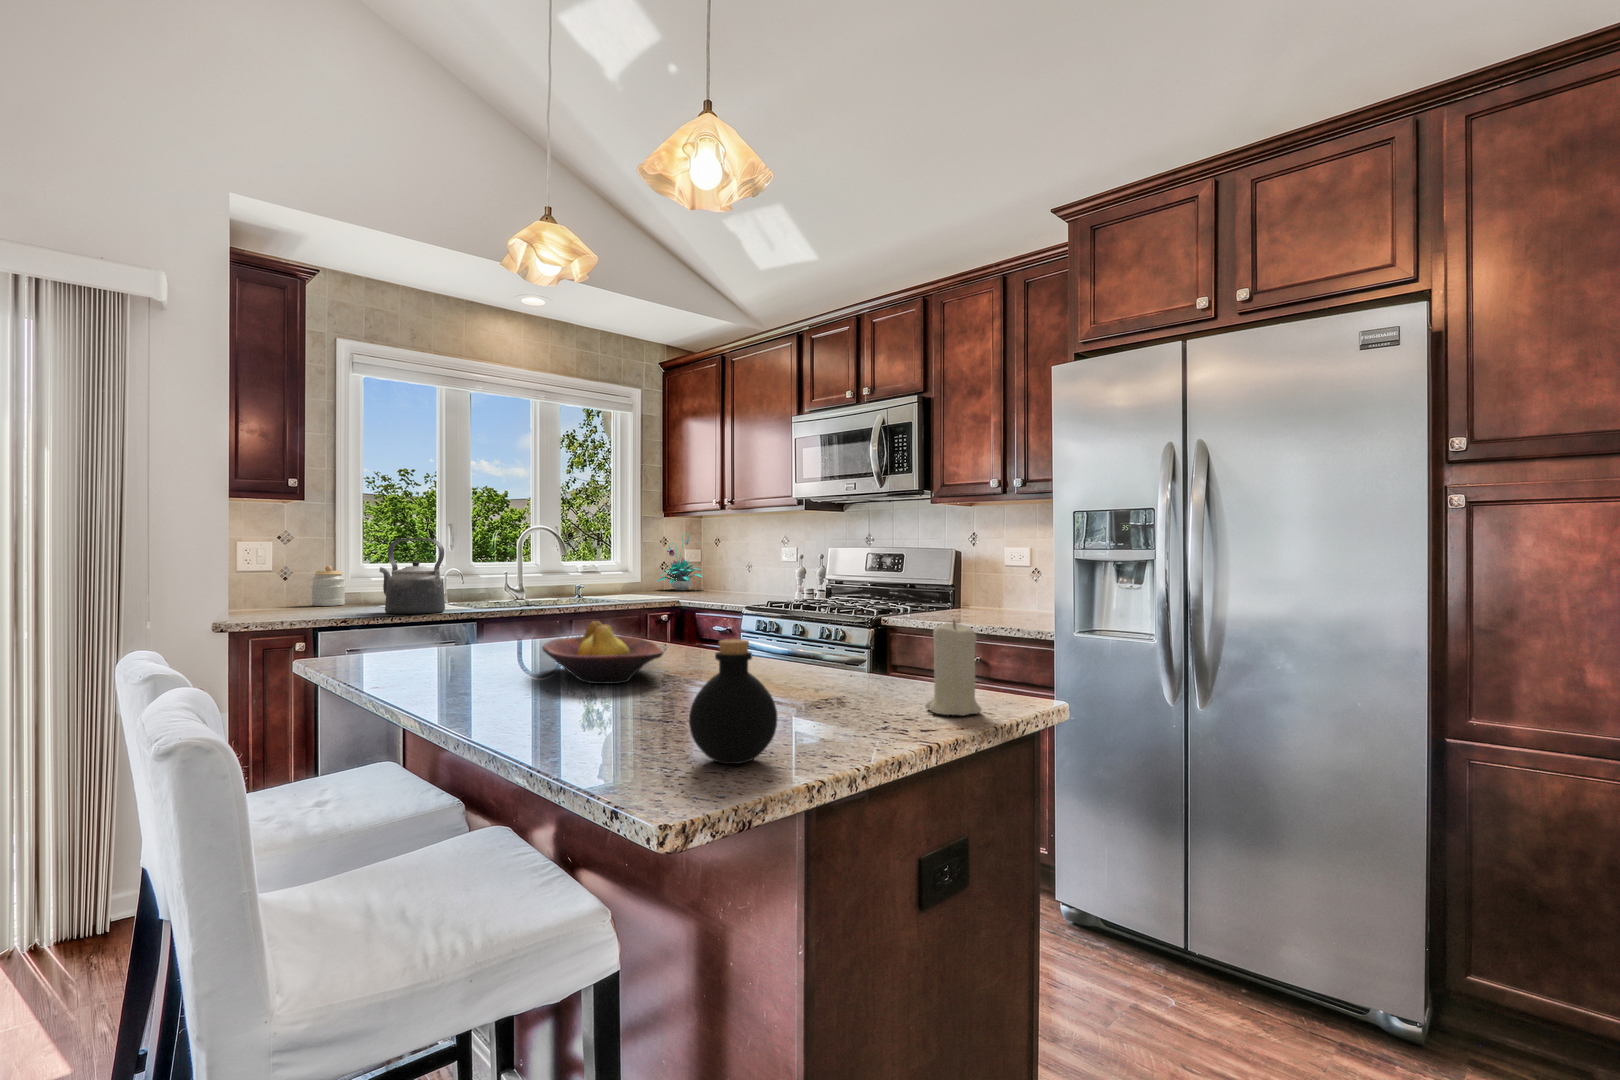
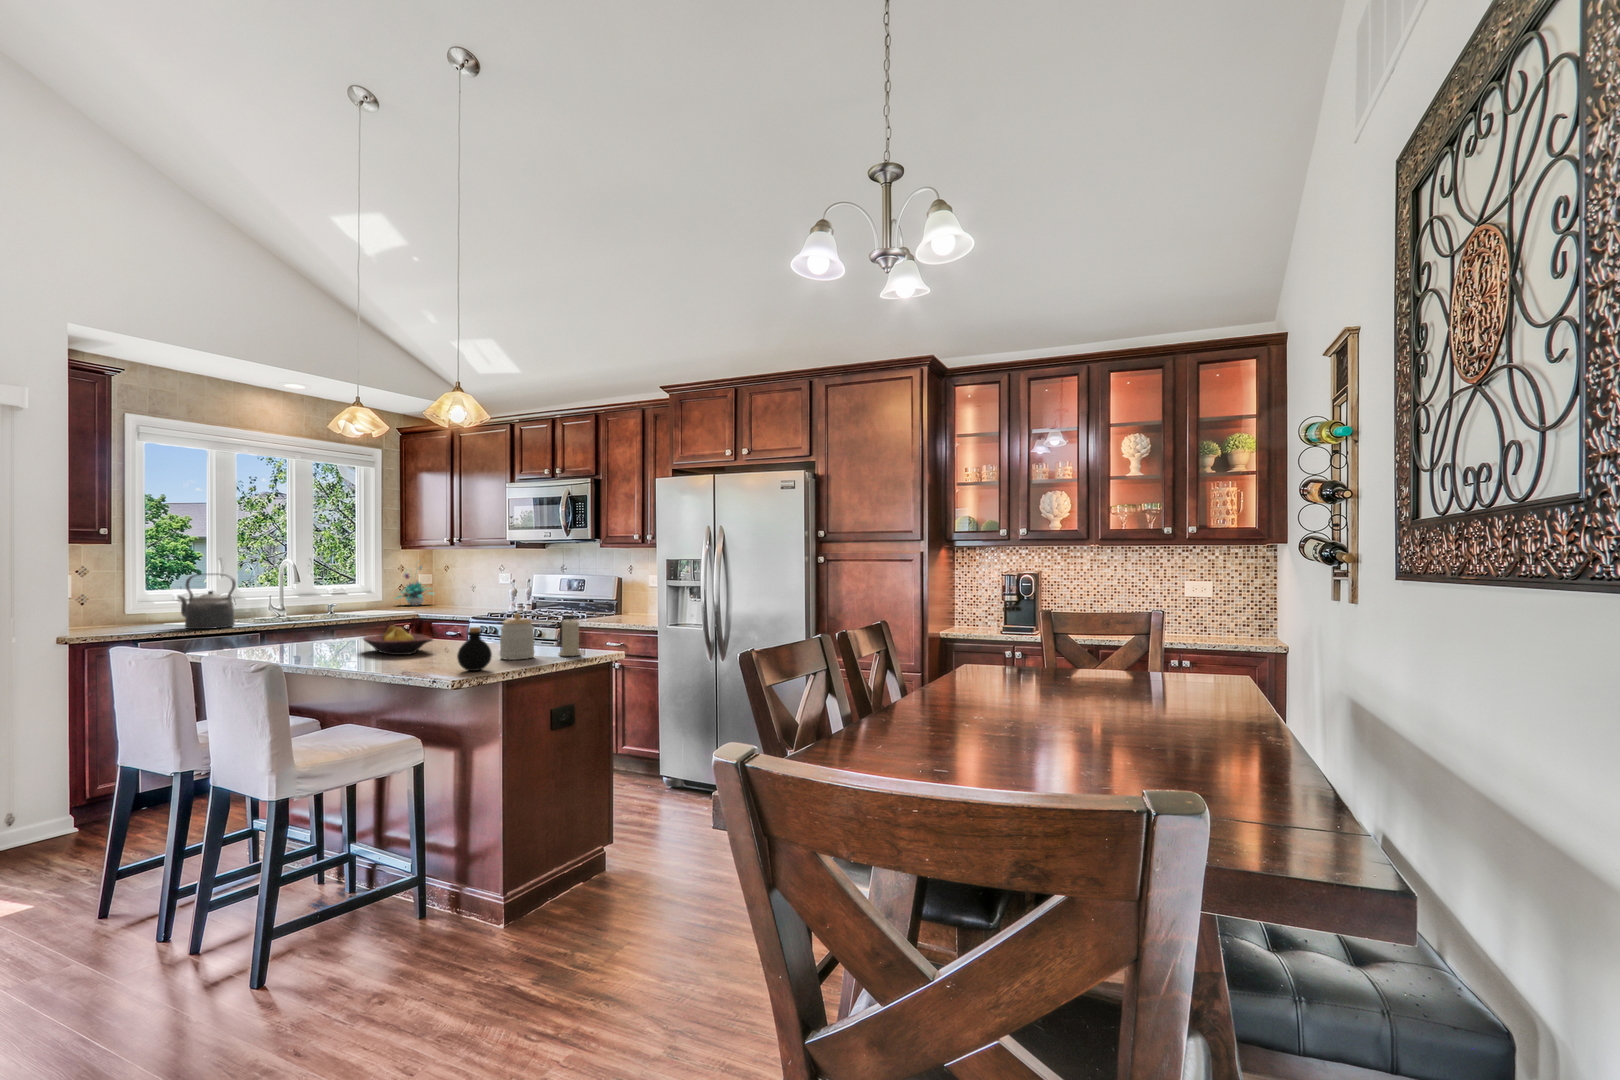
jar: present [311,566,345,606] -> present [500,613,535,660]

